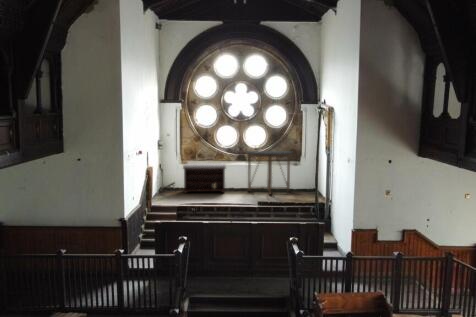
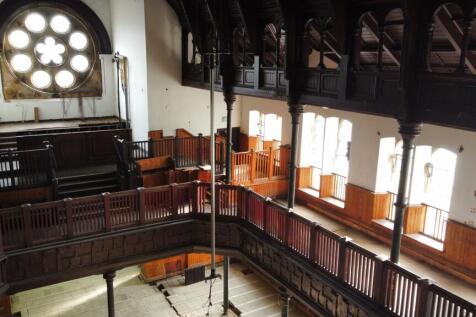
bench: present [183,163,226,193] -> none [8,100,47,125]

